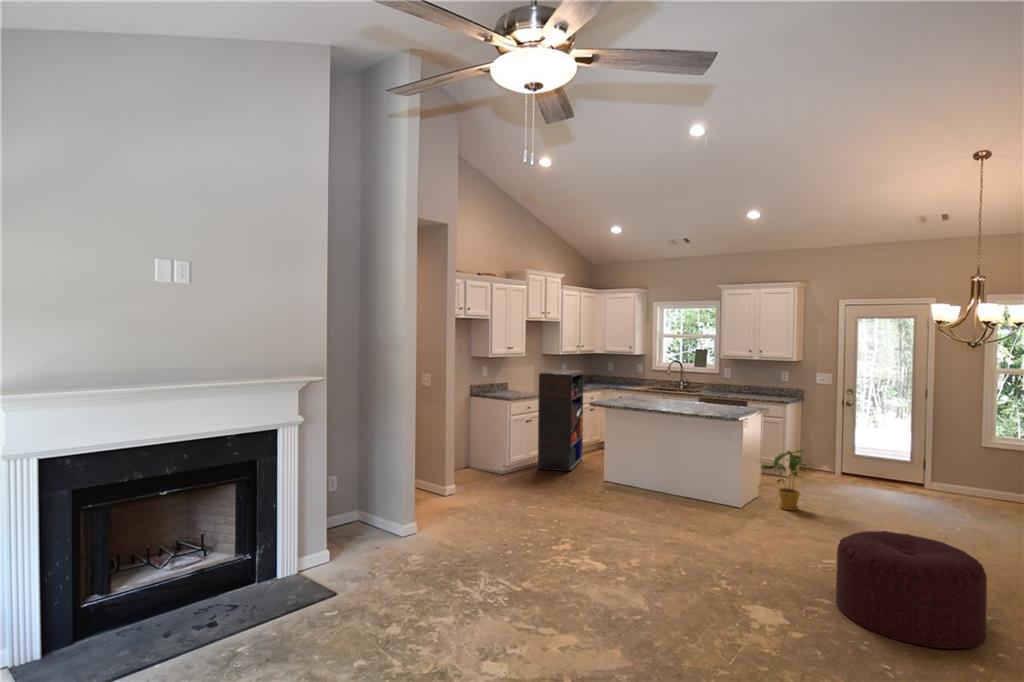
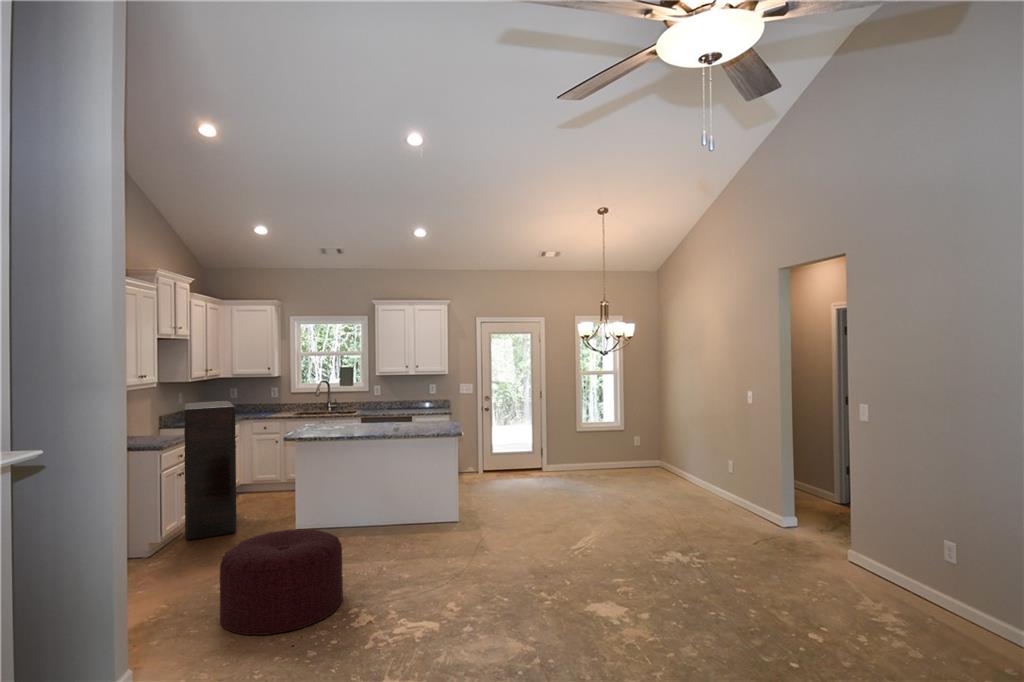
house plant: present [761,450,811,511] -> none [458,456,505,514]
ottoman: present [836,531,987,649] -> present [220,529,343,635]

